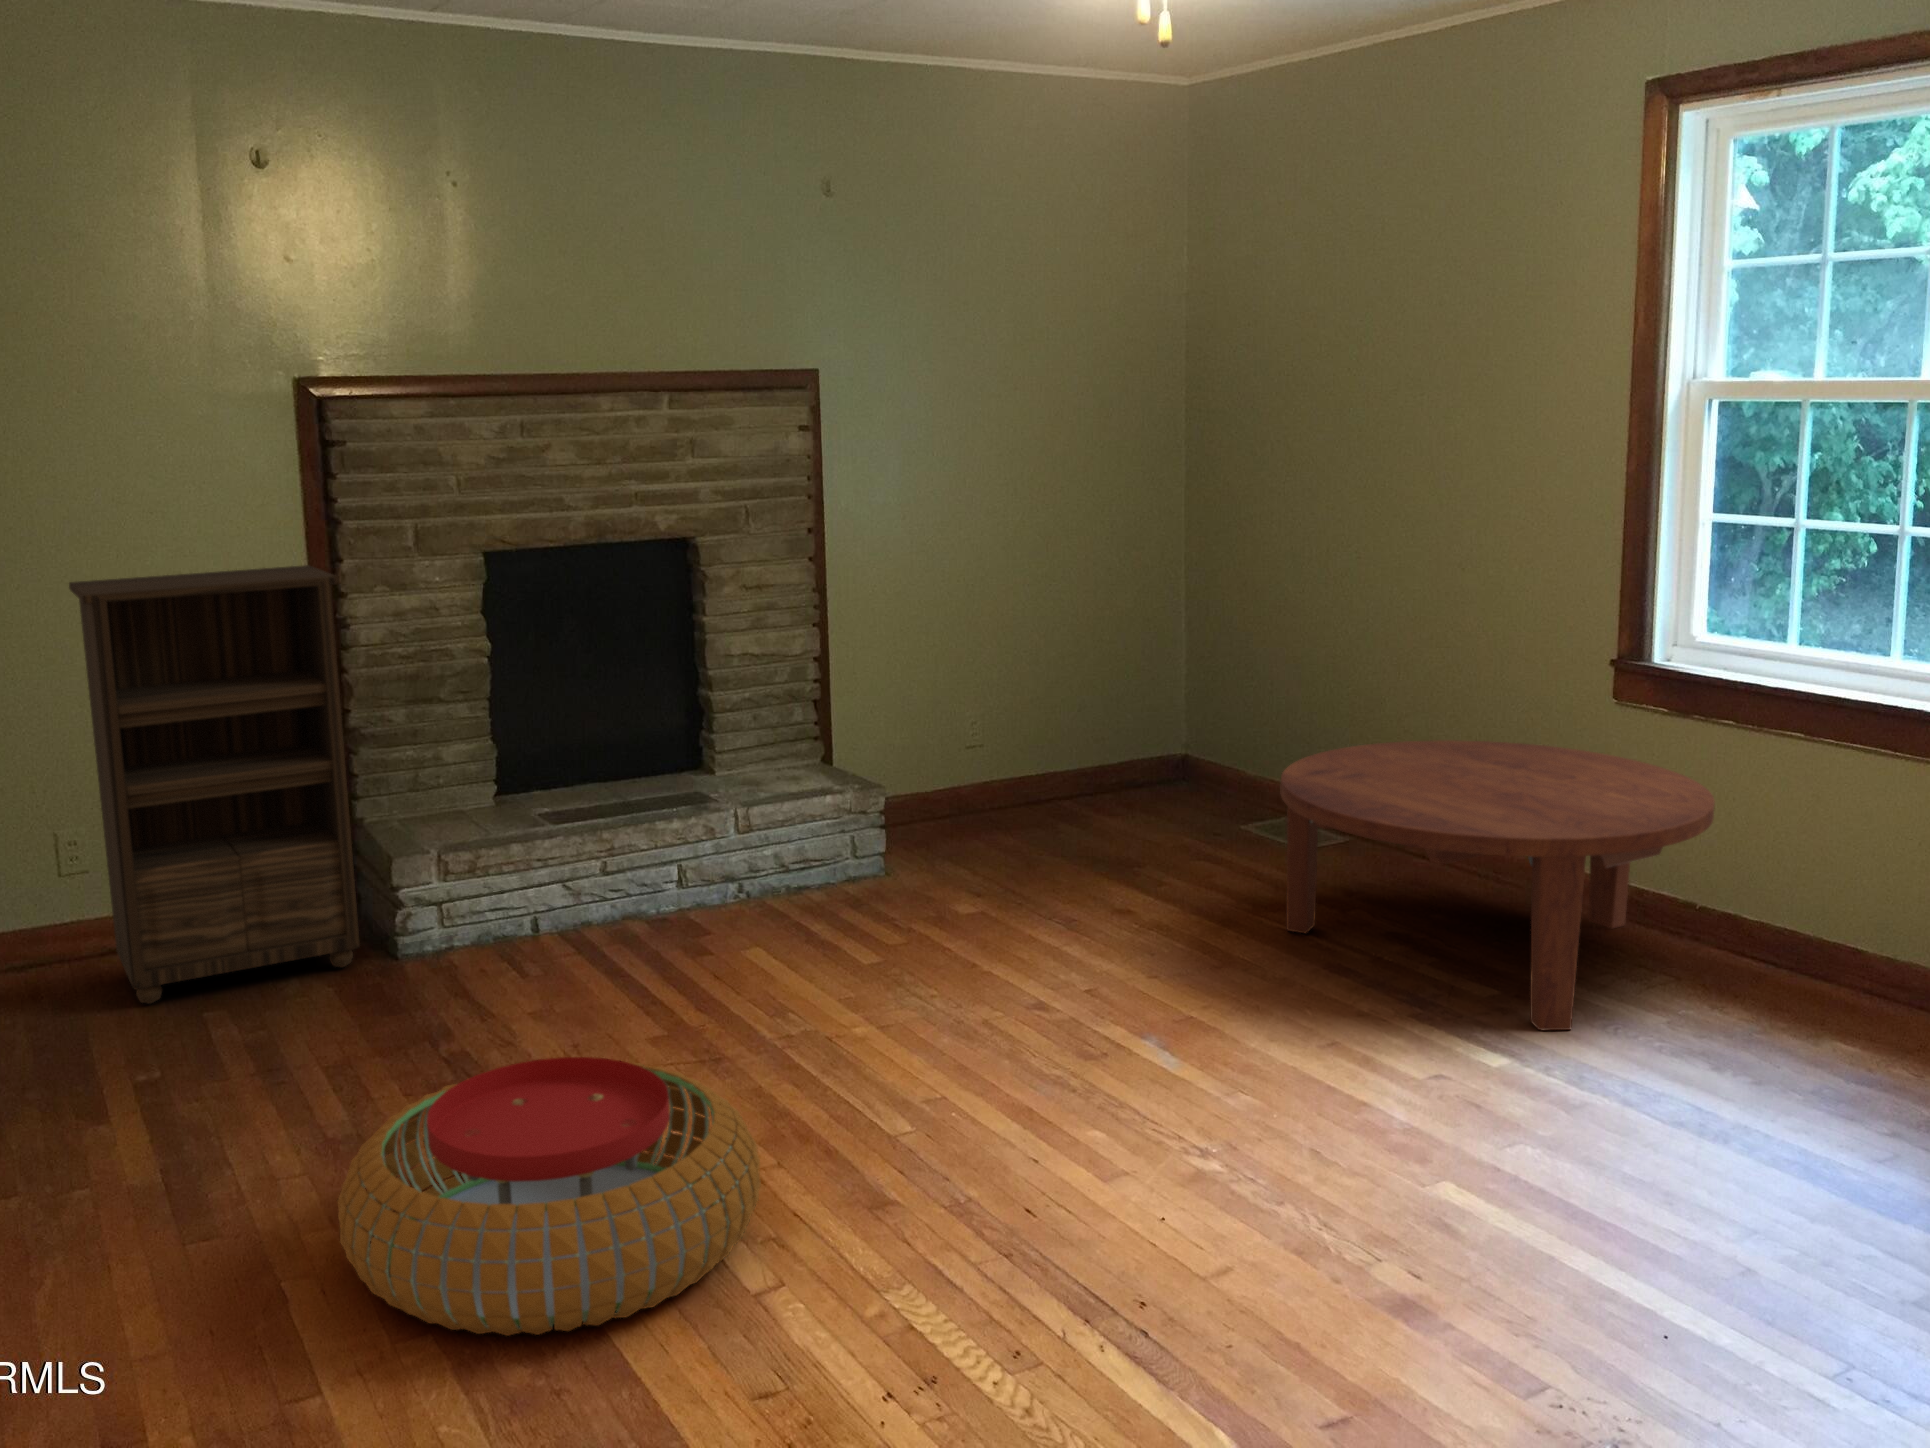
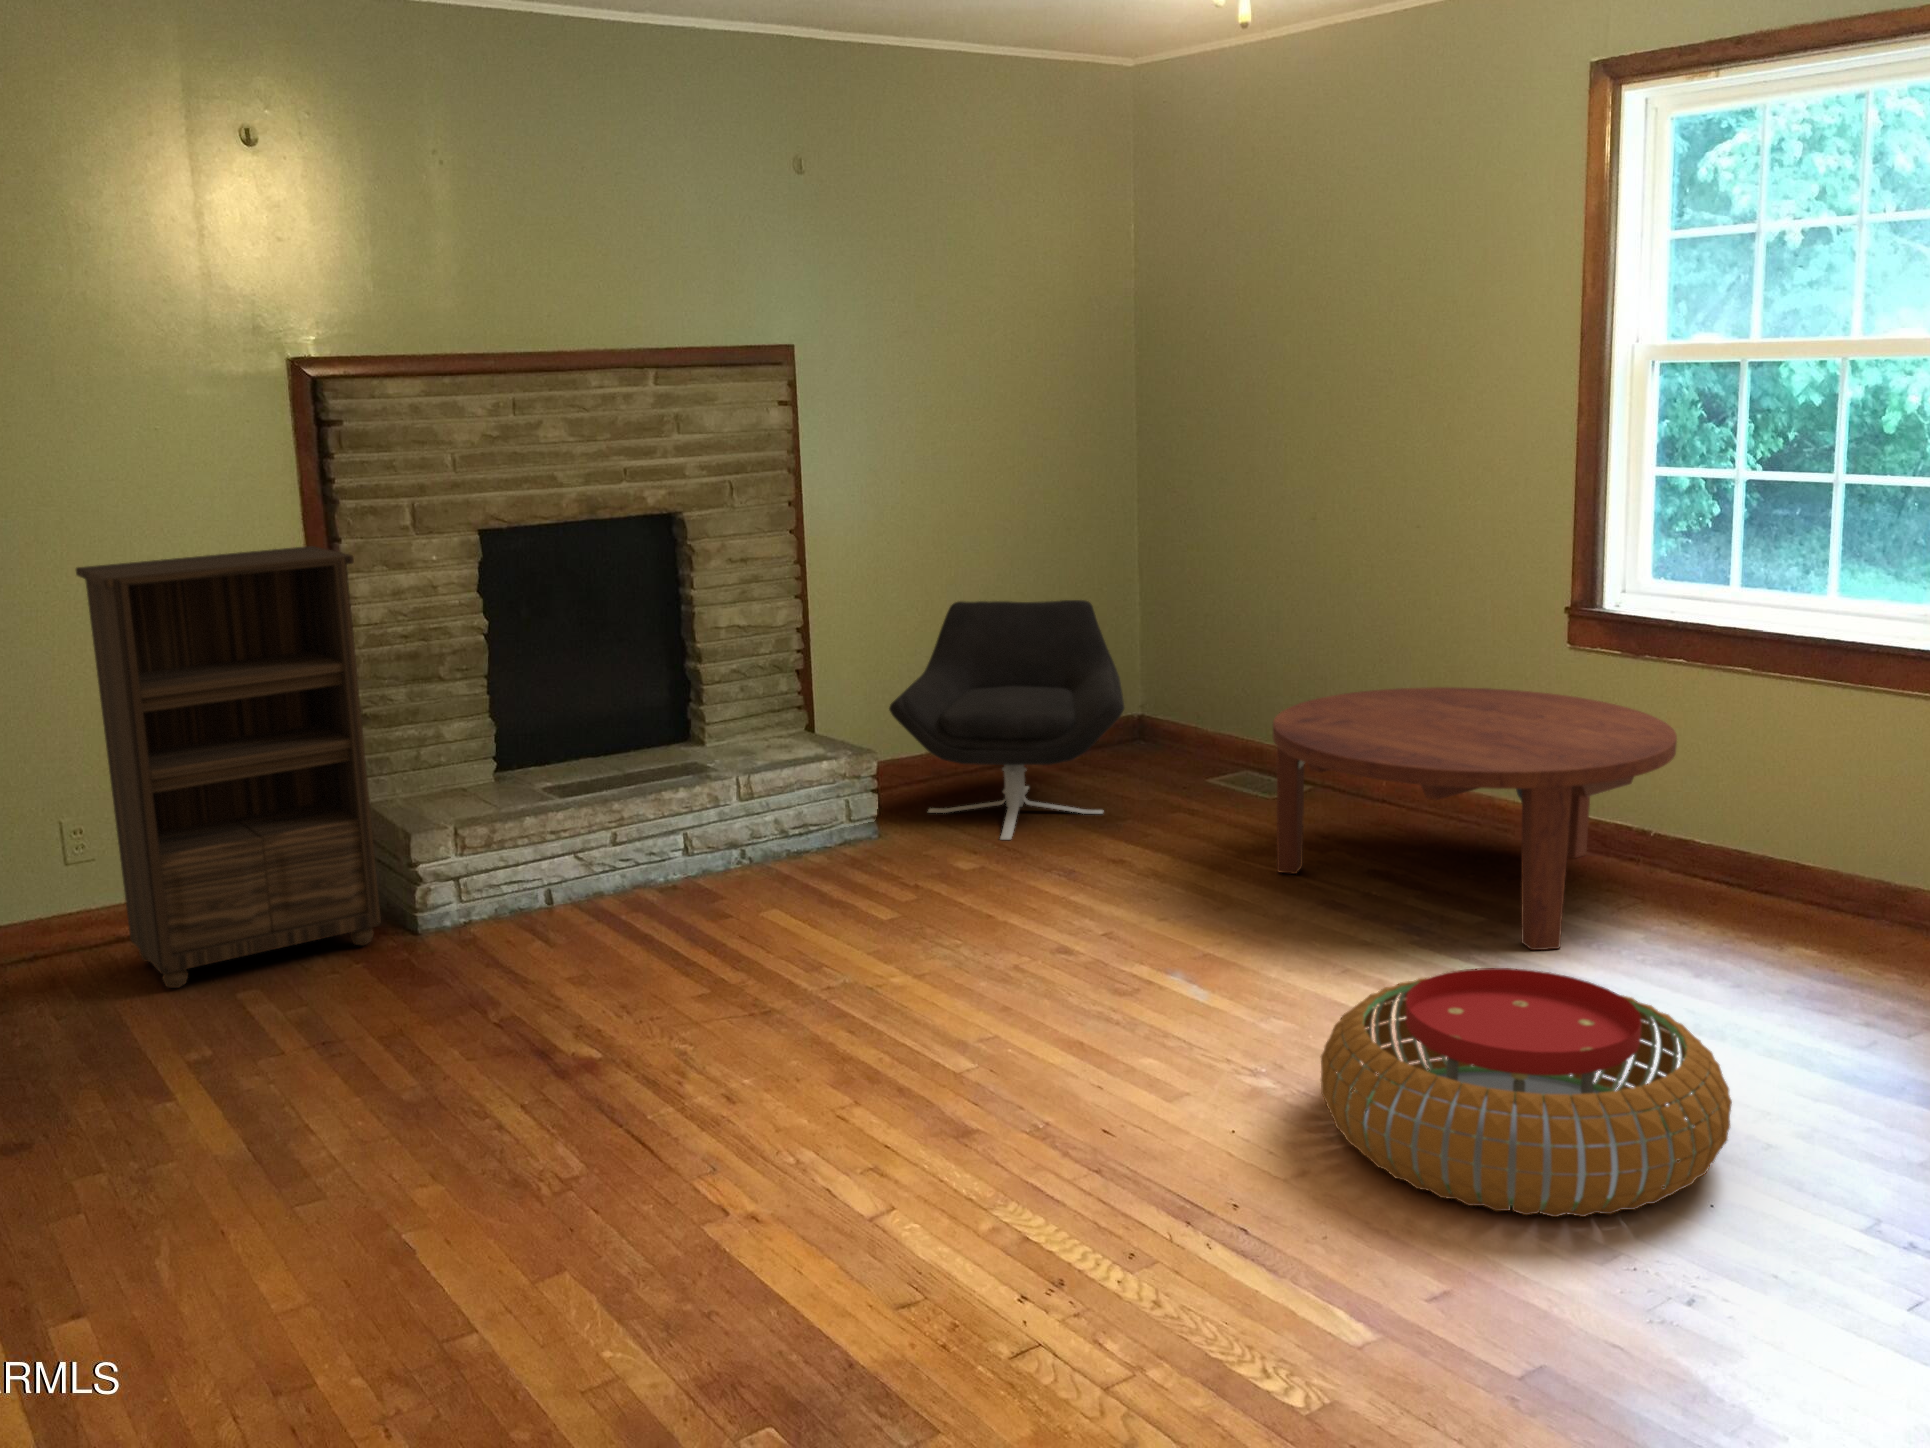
lounge chair: none [901,634,1148,884] -> present [889,600,1124,840]
pouf: present [338,1057,761,1336] -> present [1321,968,1732,1217]

